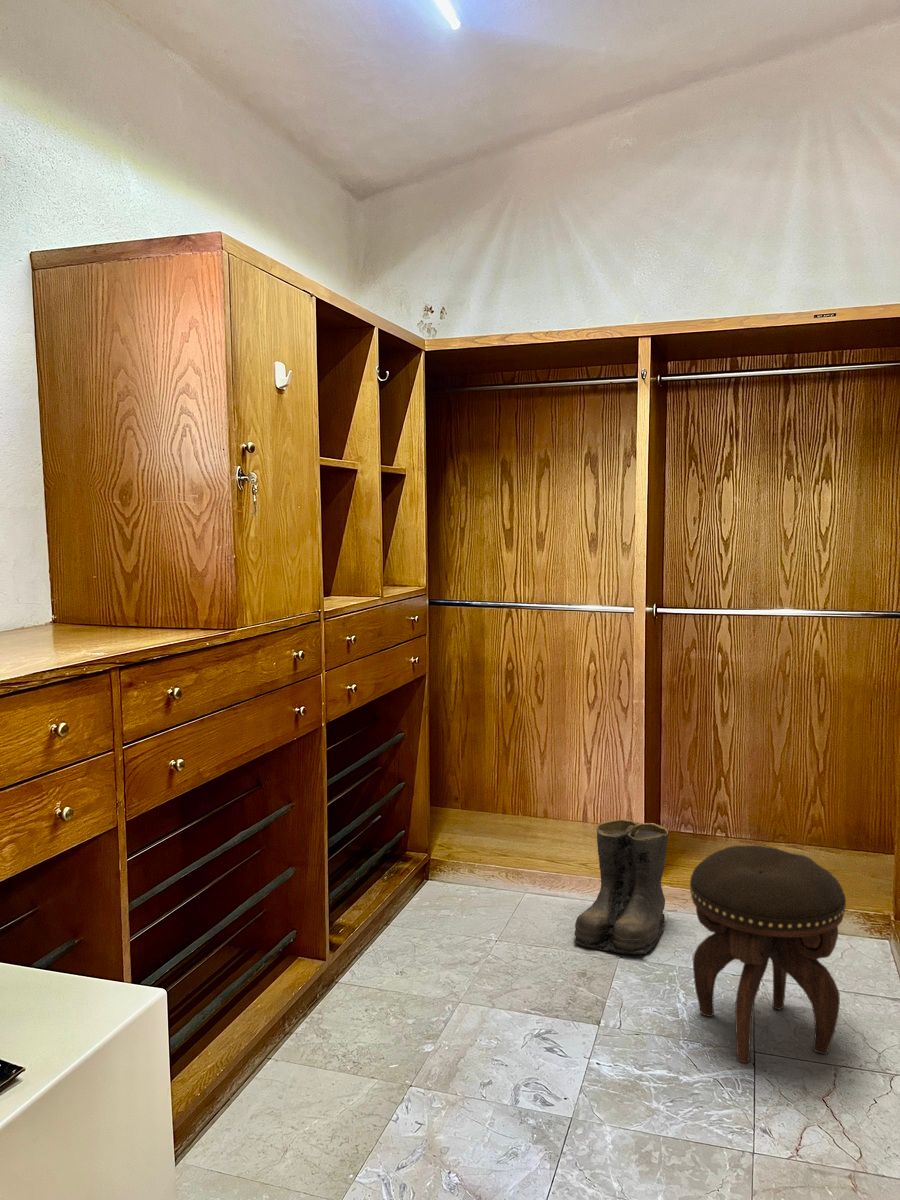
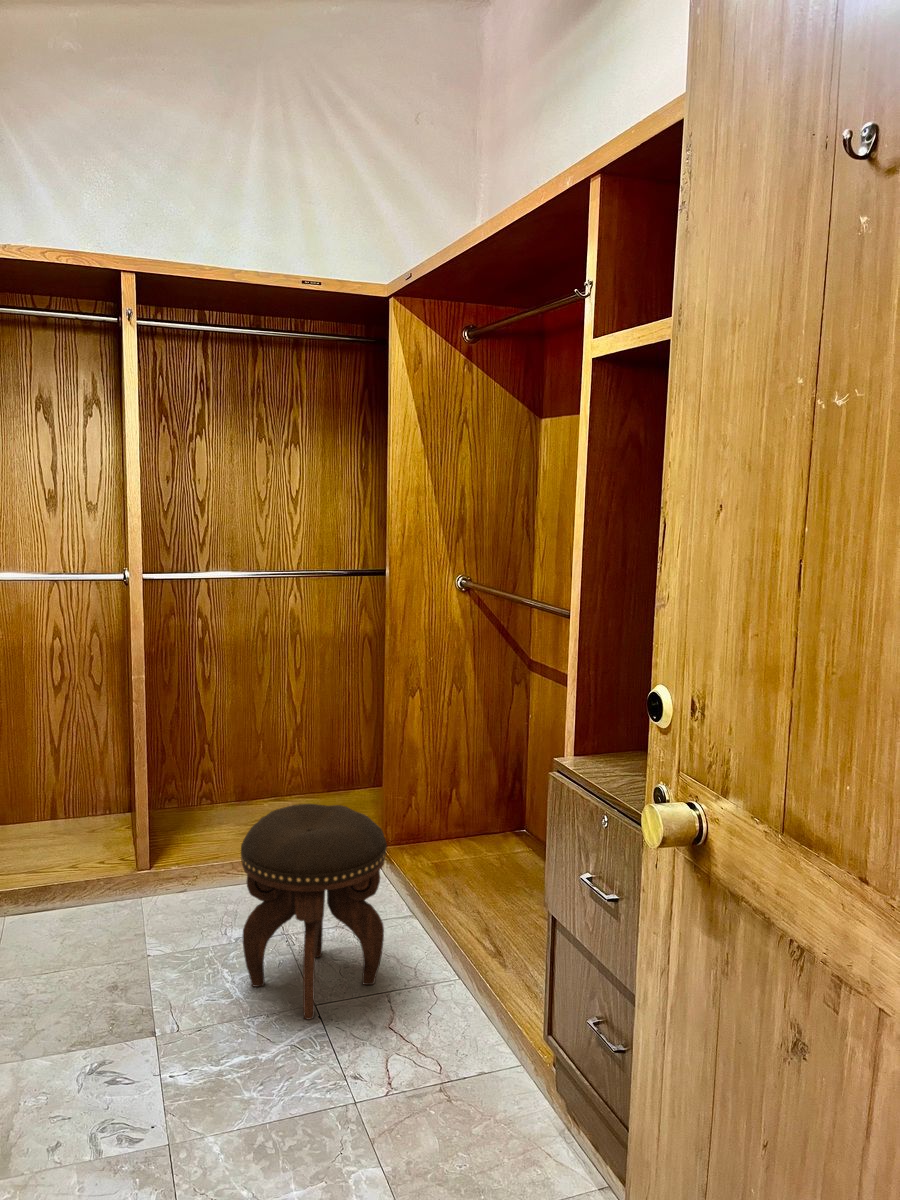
boots: present [574,820,668,954] -> none [88,804,182,957]

